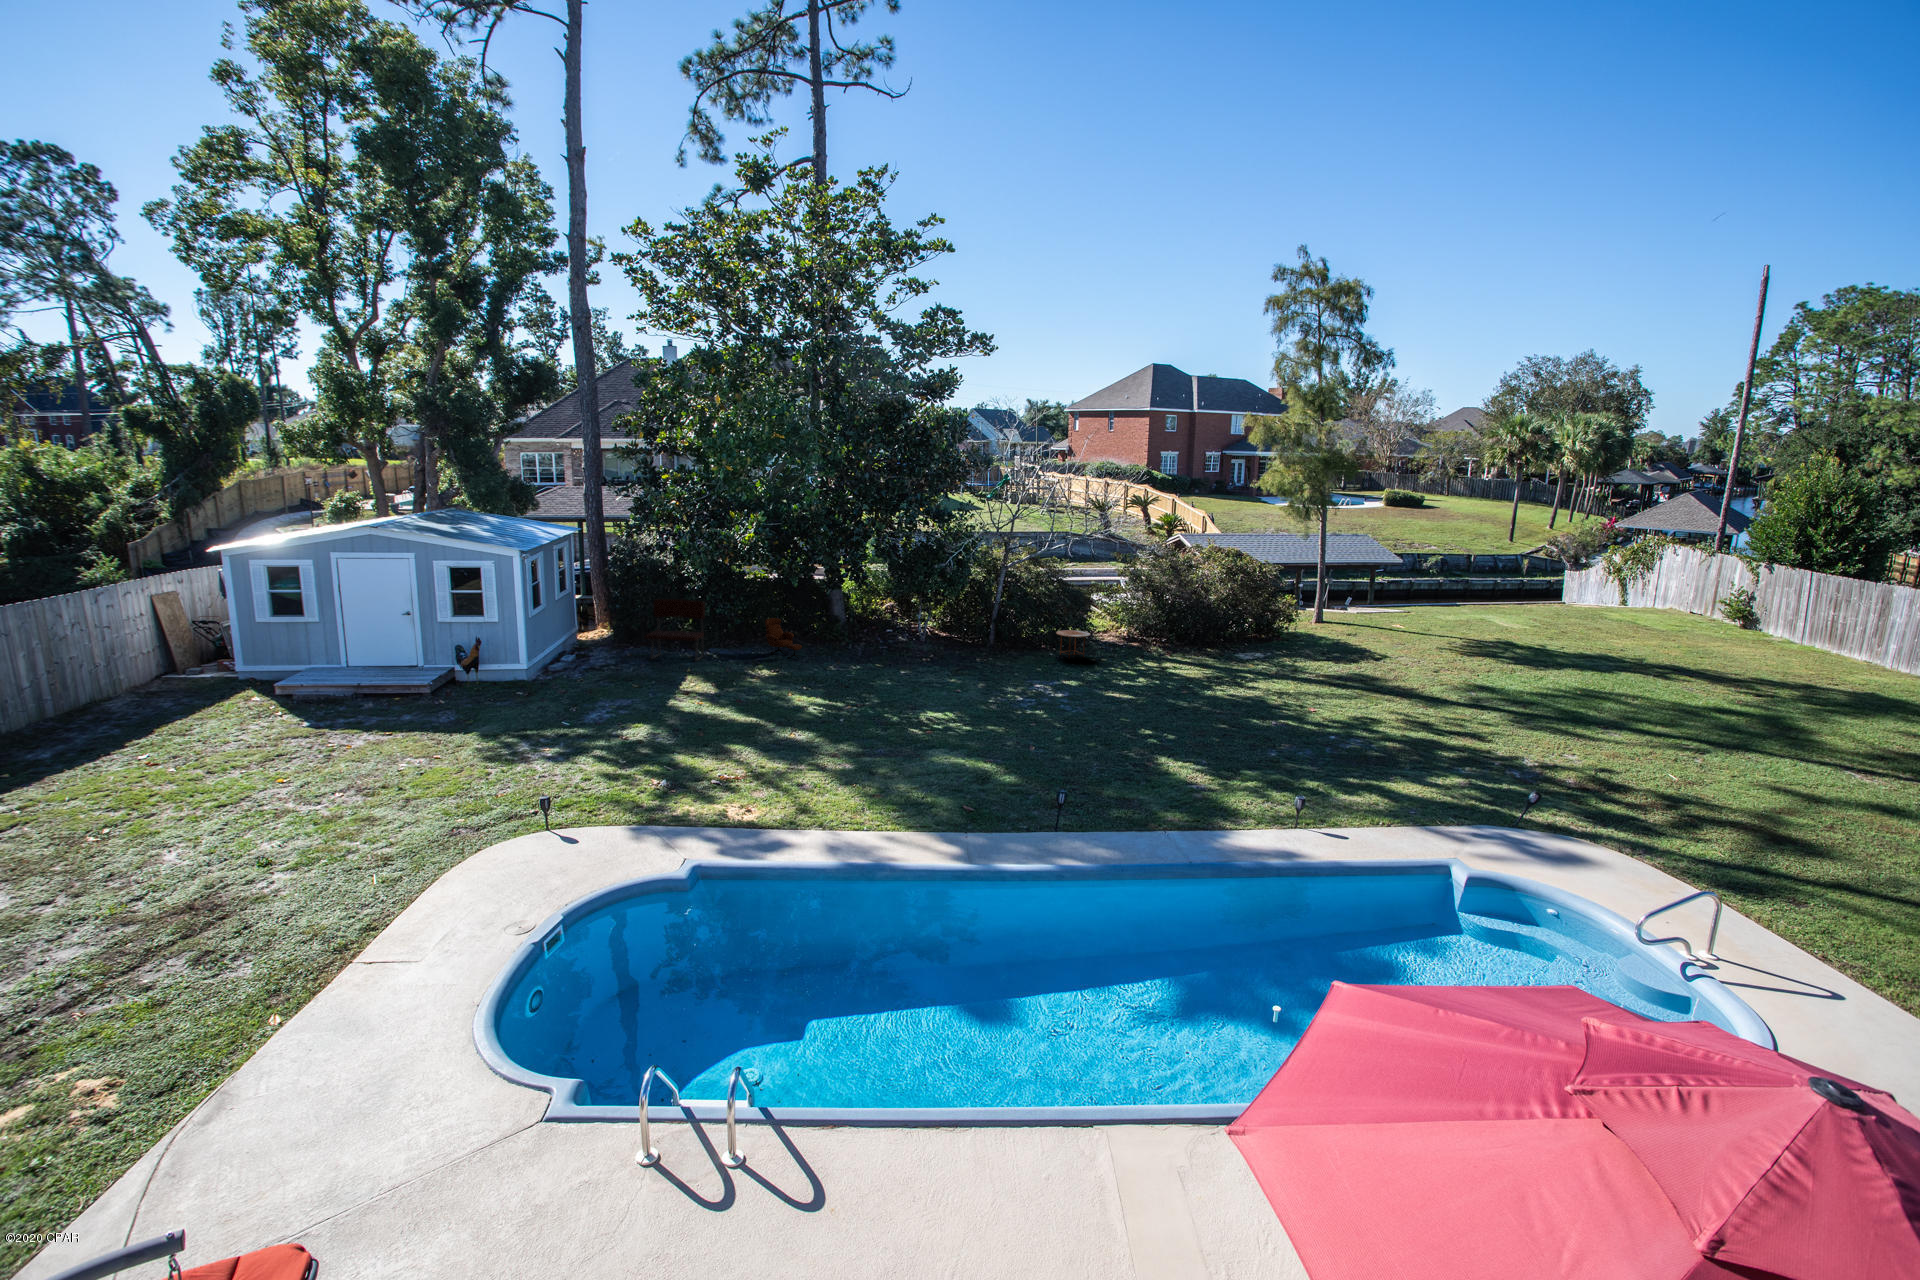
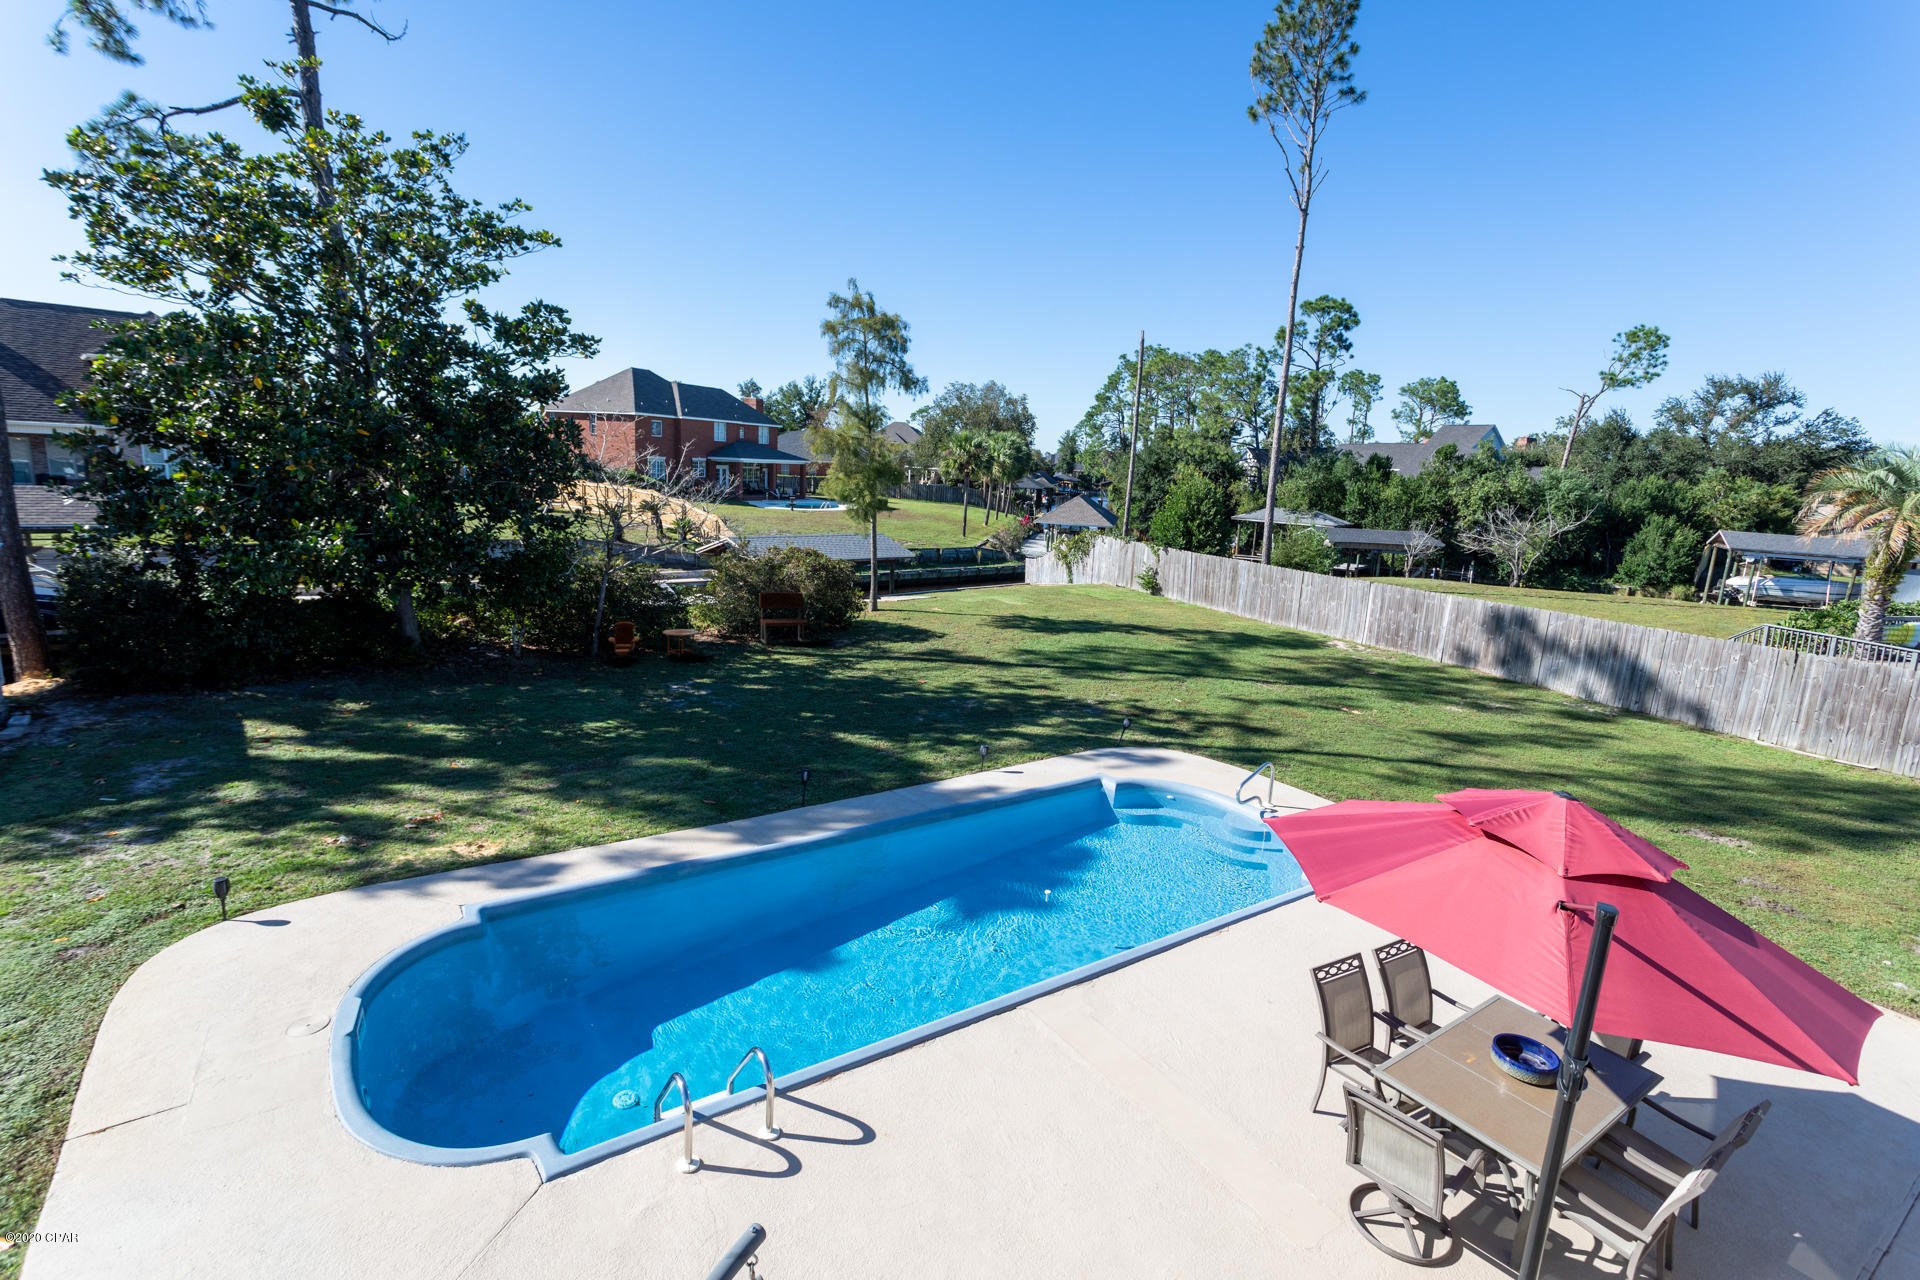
bench: present [645,599,705,661] -> present [759,592,809,644]
lounge chair: present [765,618,802,659] -> present [608,622,640,663]

